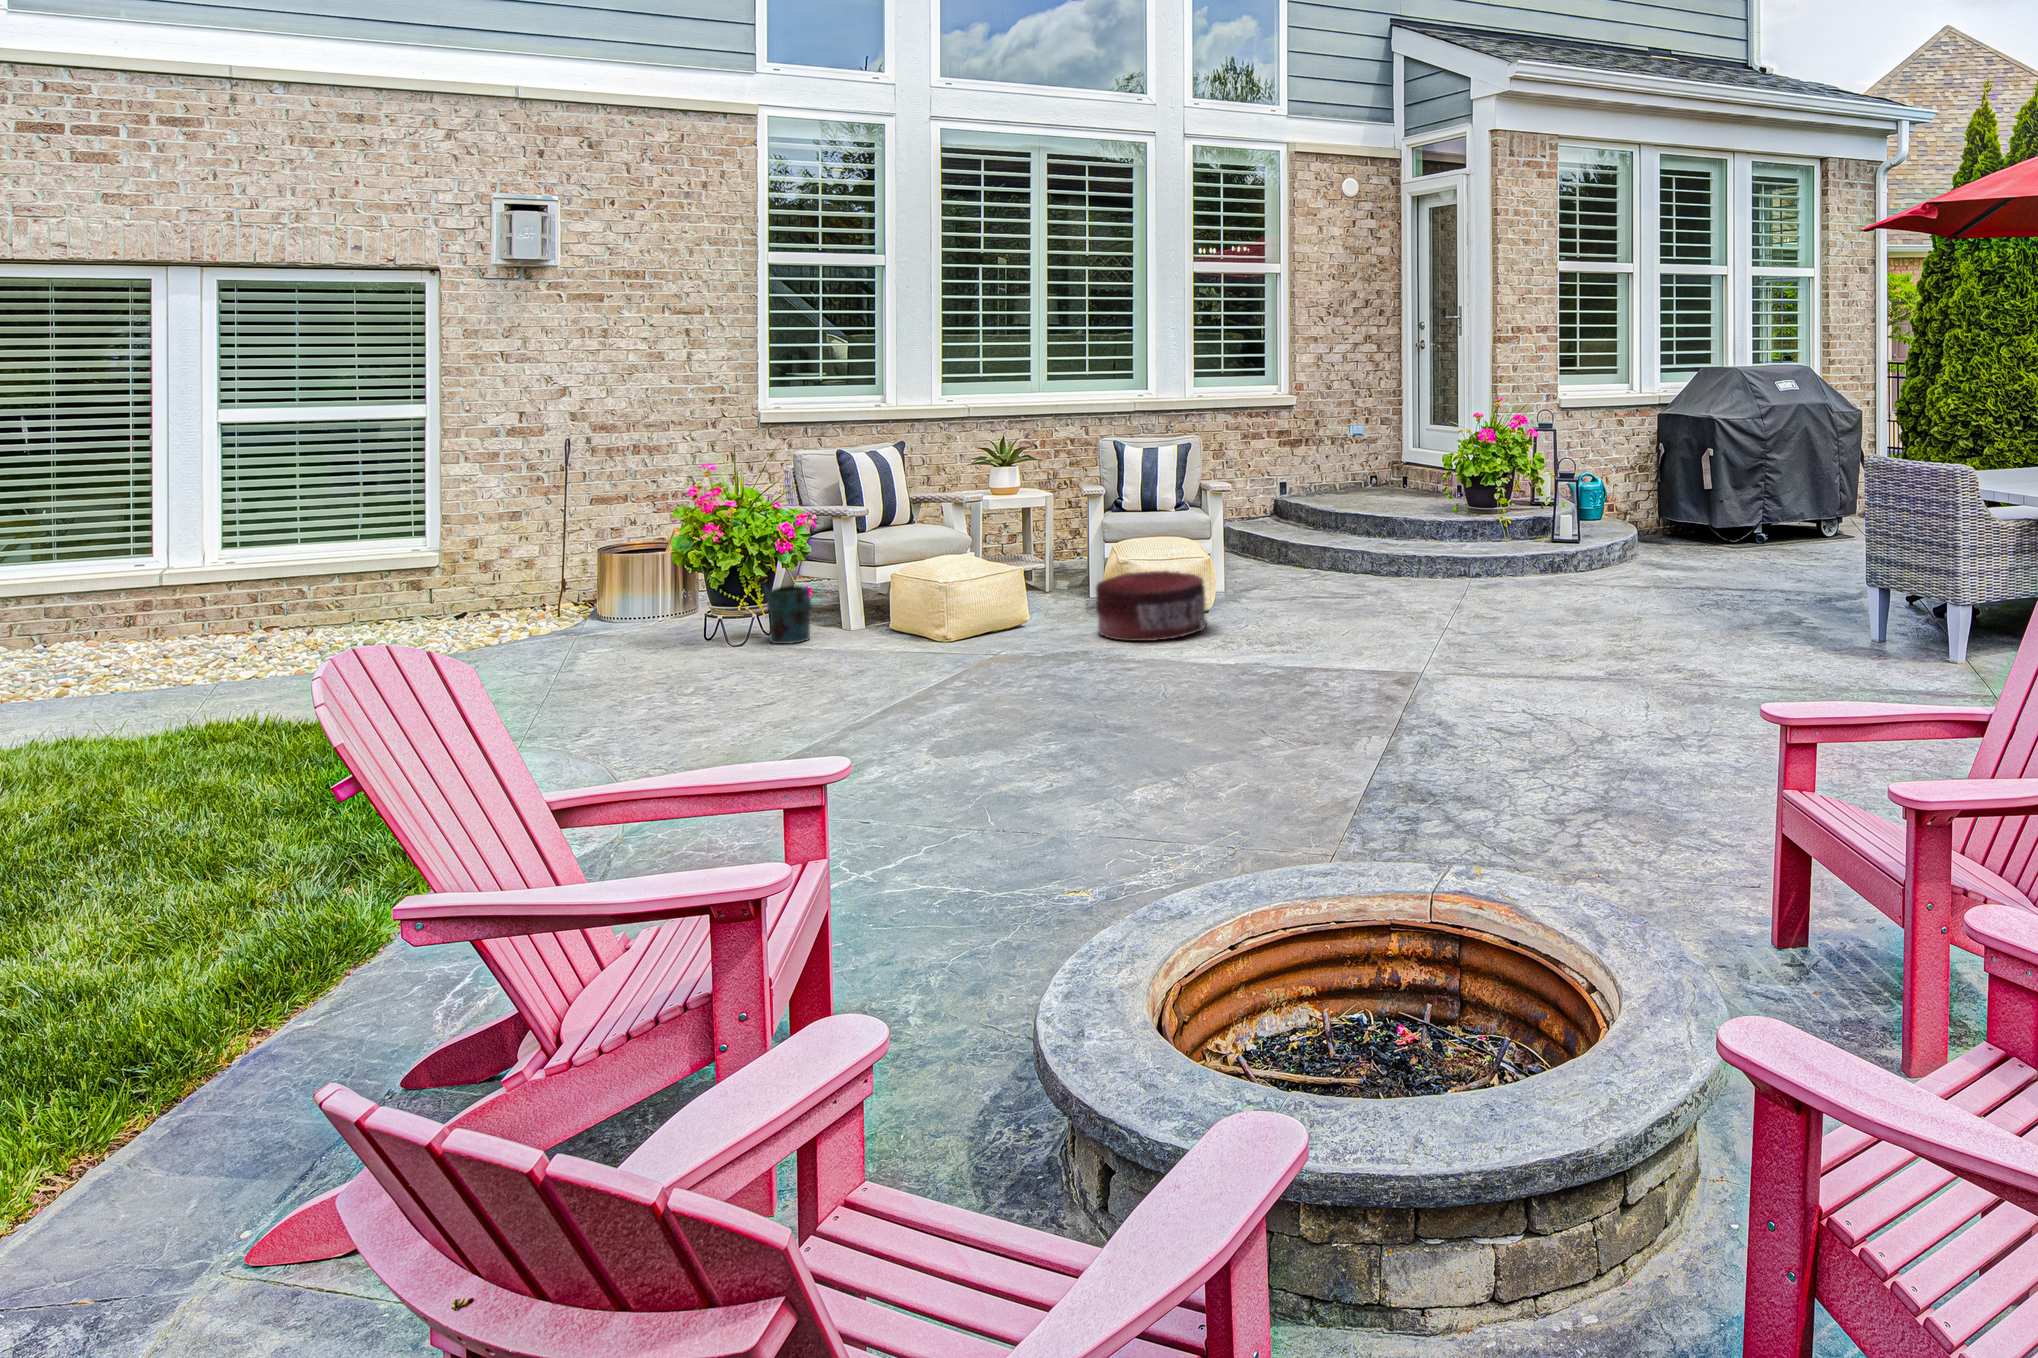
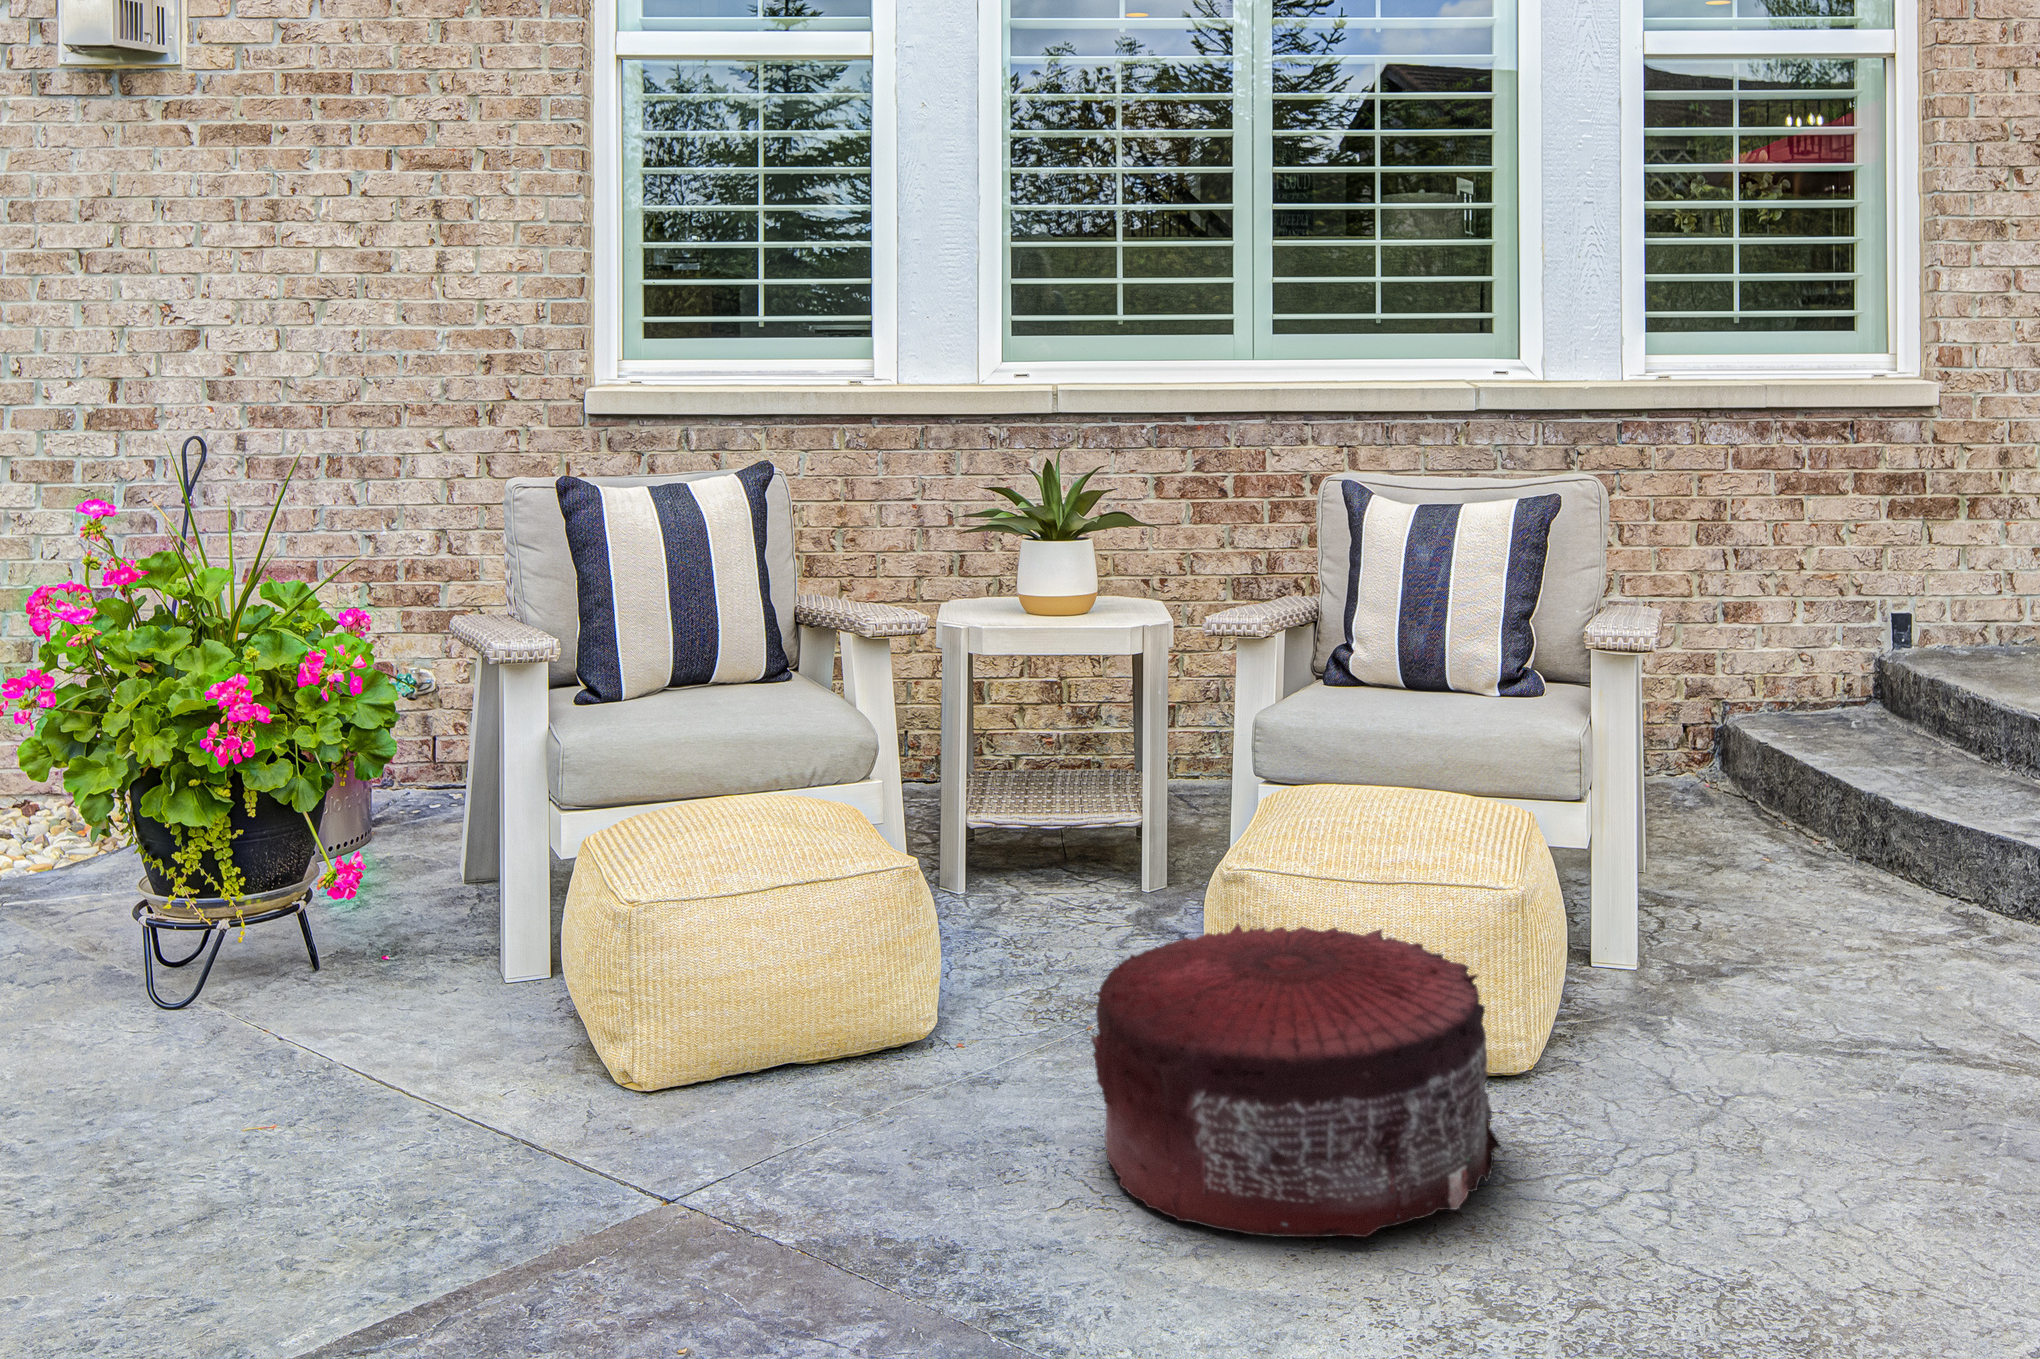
watering can: present [755,576,812,644] -> none [274,810,387,1022]

